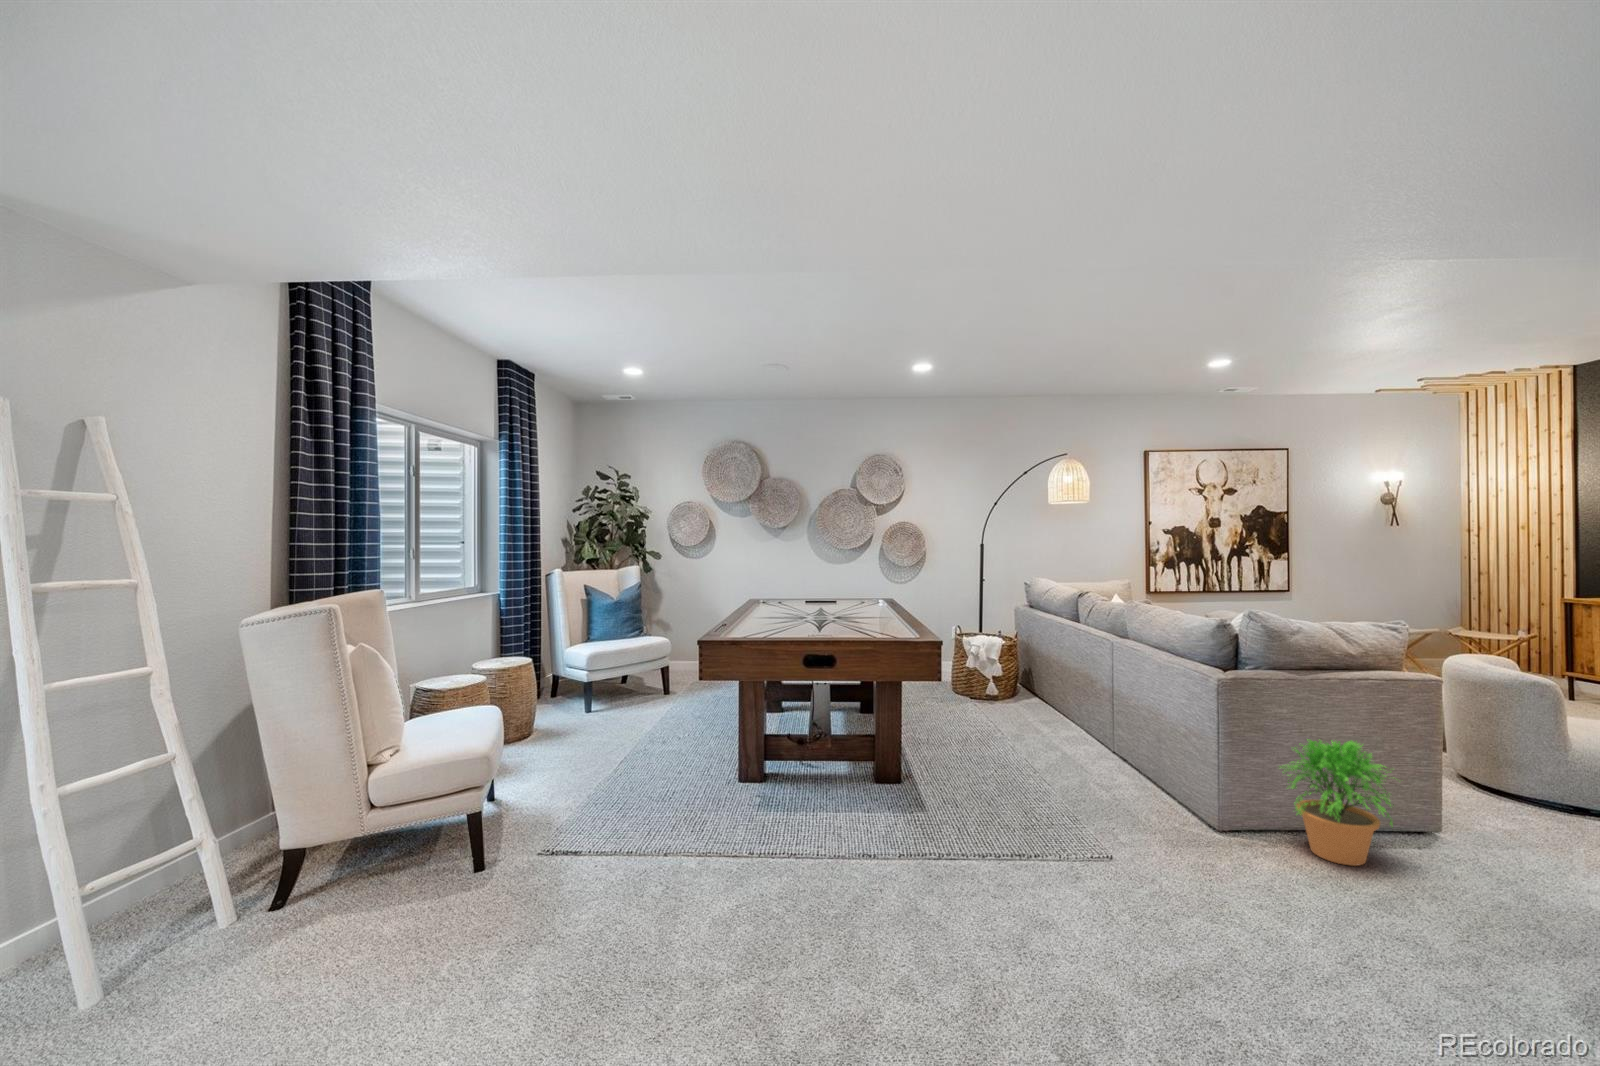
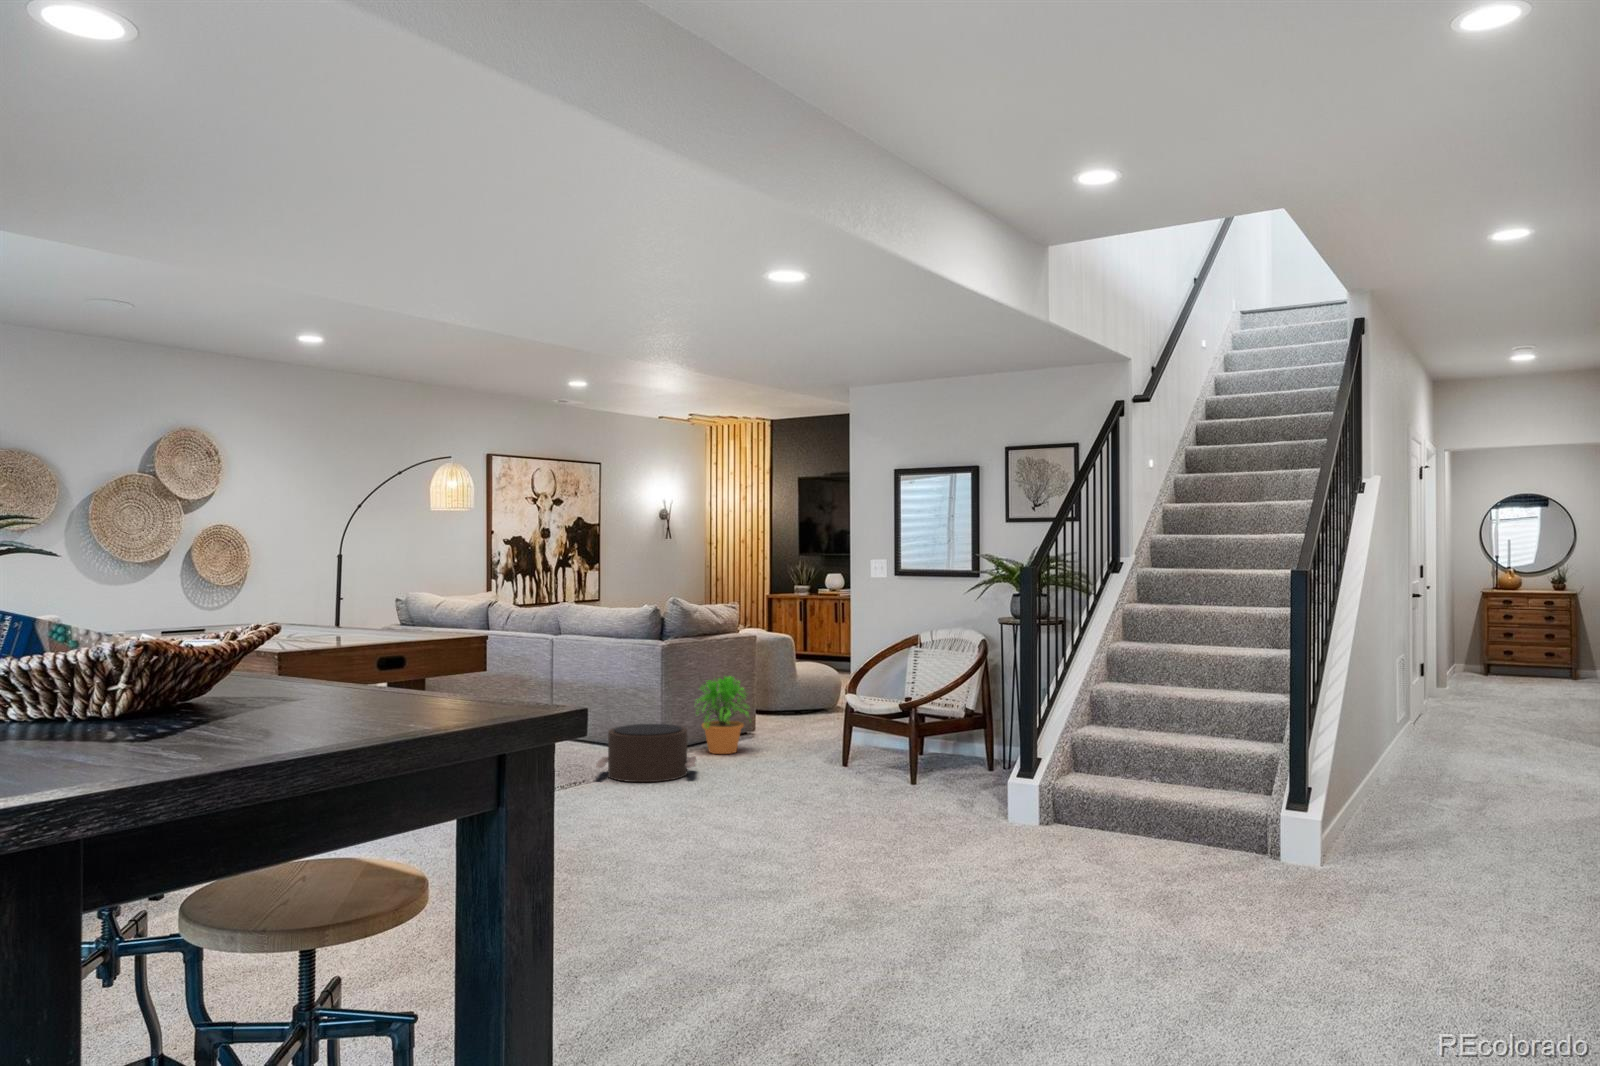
pouf: none [1072,784,1244,899] -> present [596,724,696,782]

